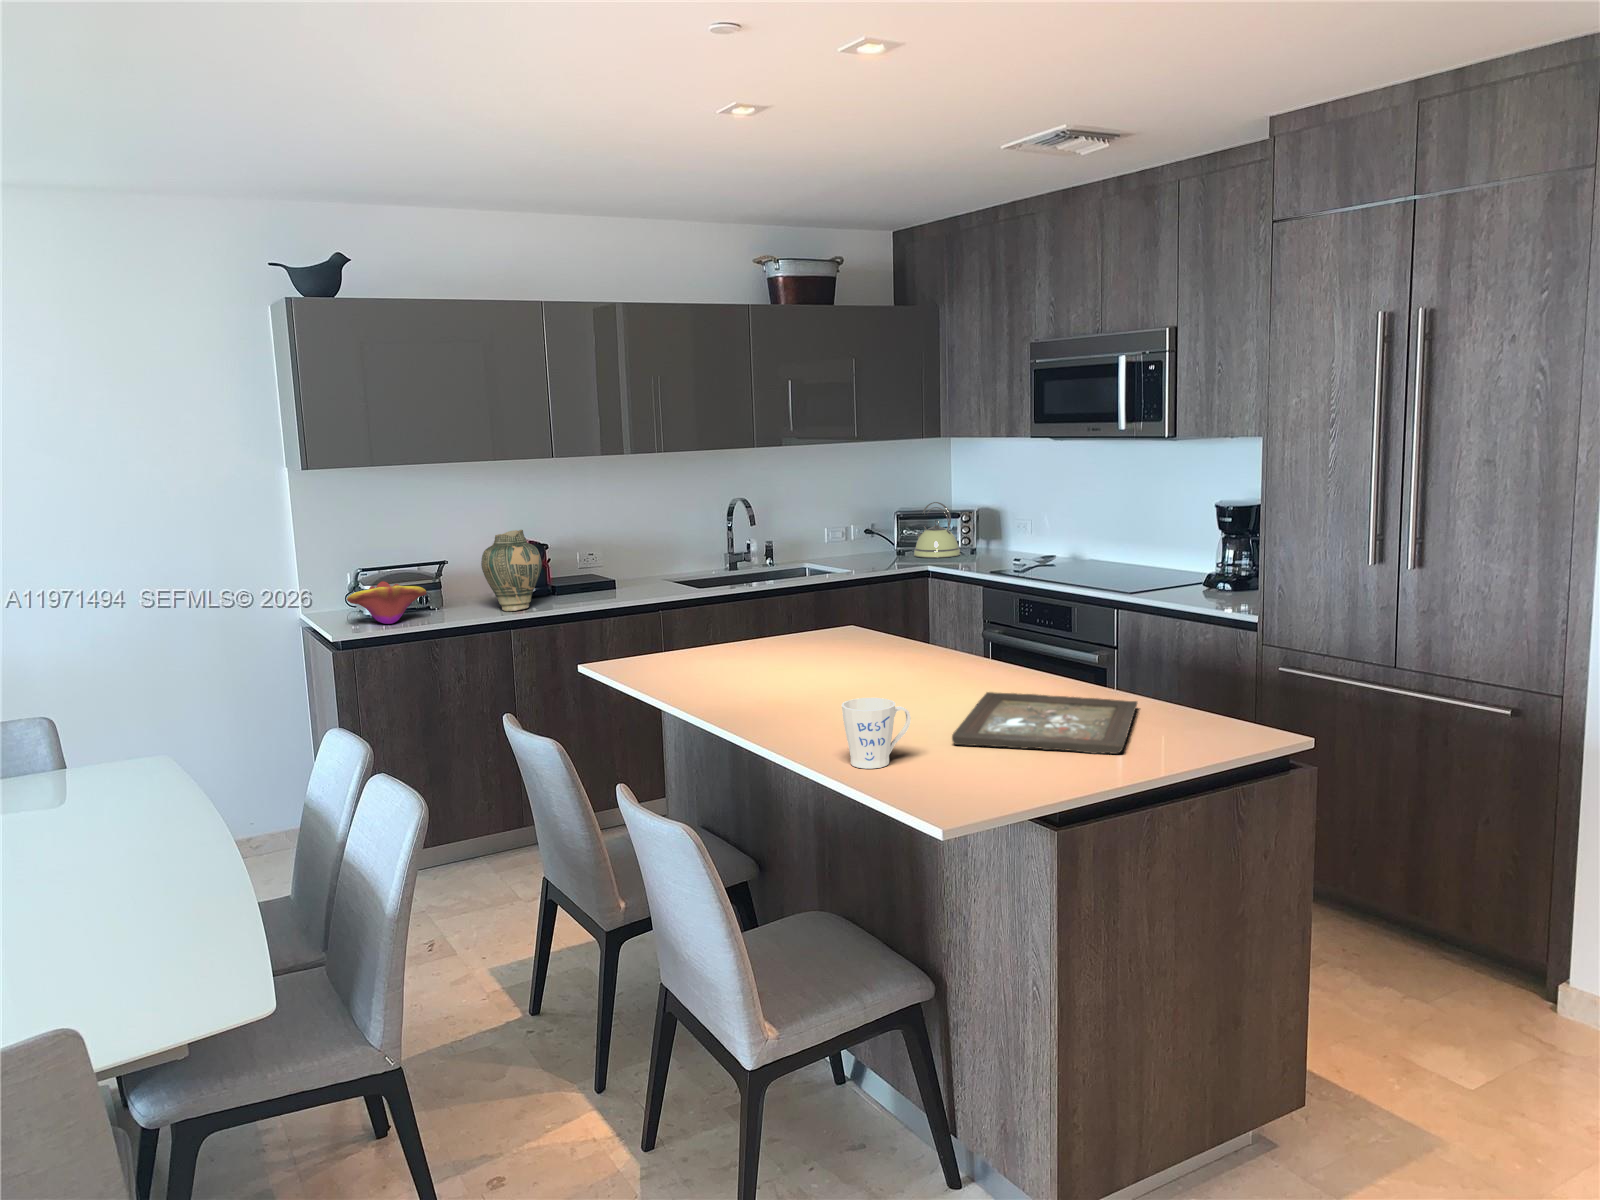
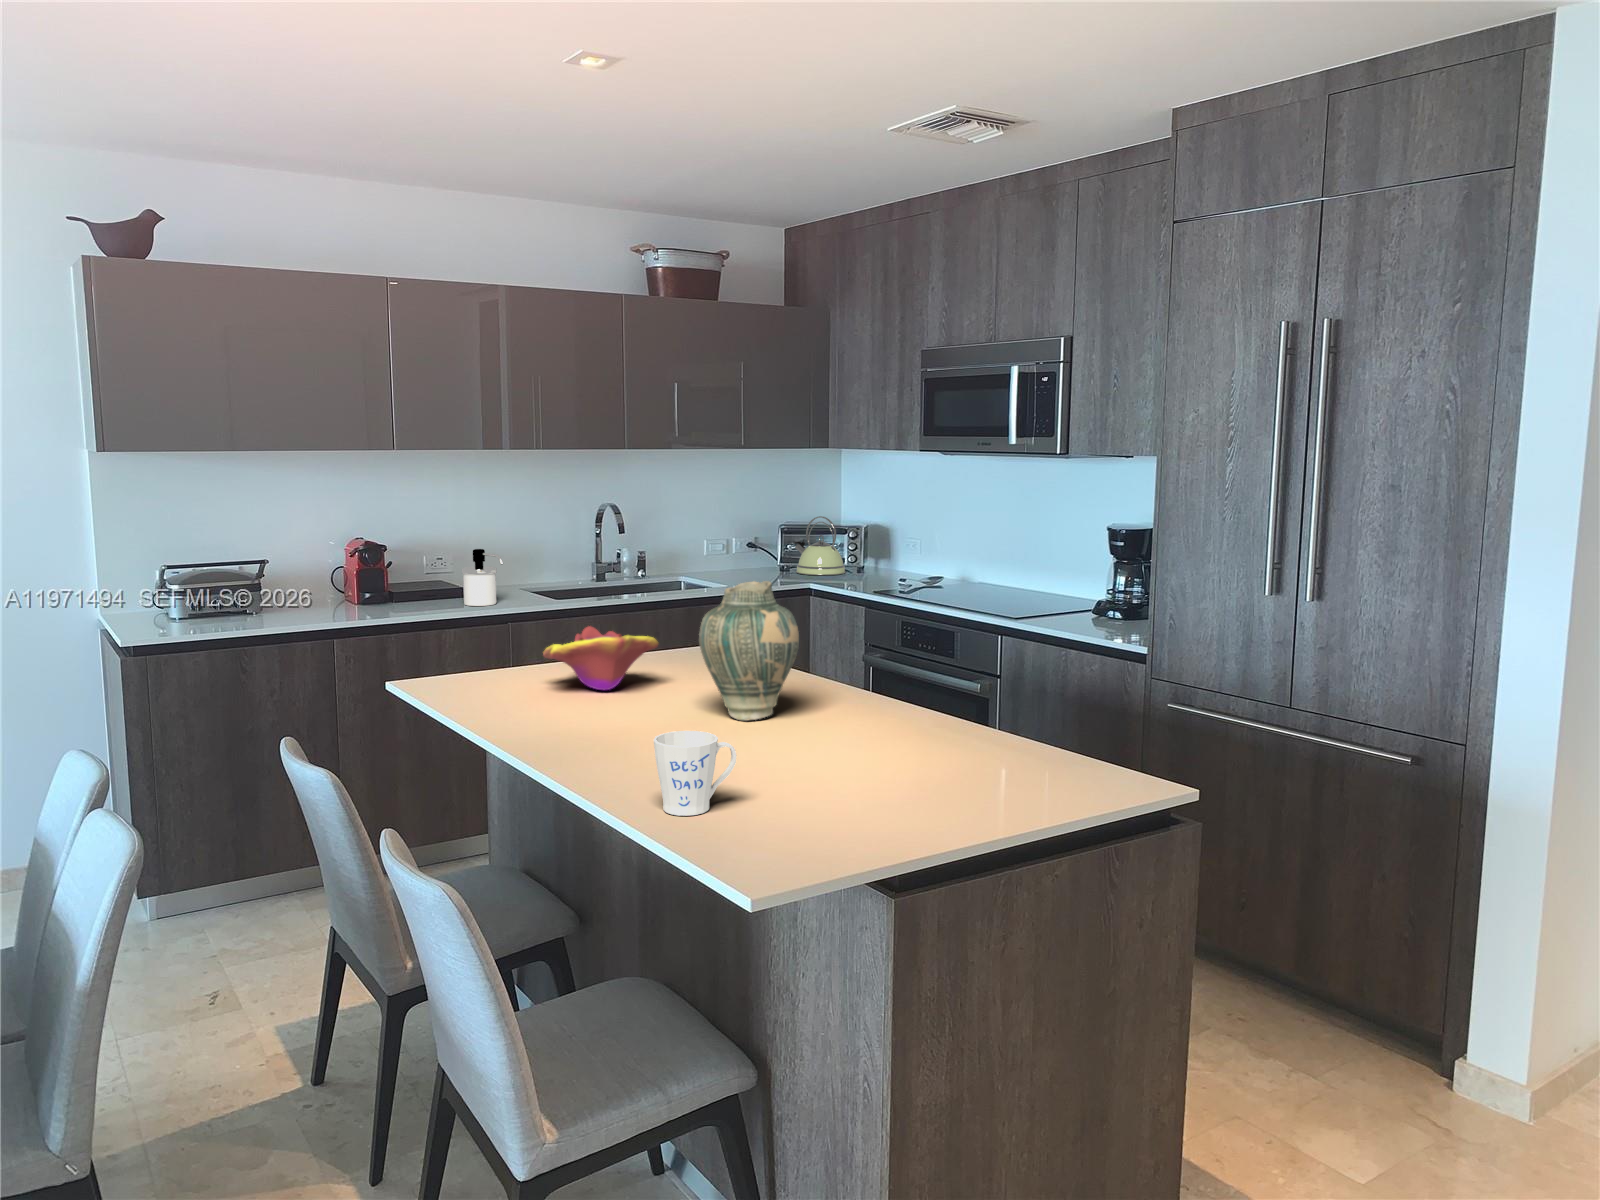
vase: present [481,530,542,611] -> present [699,581,799,721]
soap dispenser: none [614,545,653,597] -> present [462,549,503,606]
decorative bowl: present [347,581,426,624] -> present [543,626,658,690]
tray: present [952,692,1137,754] -> none [788,725,1007,803]

